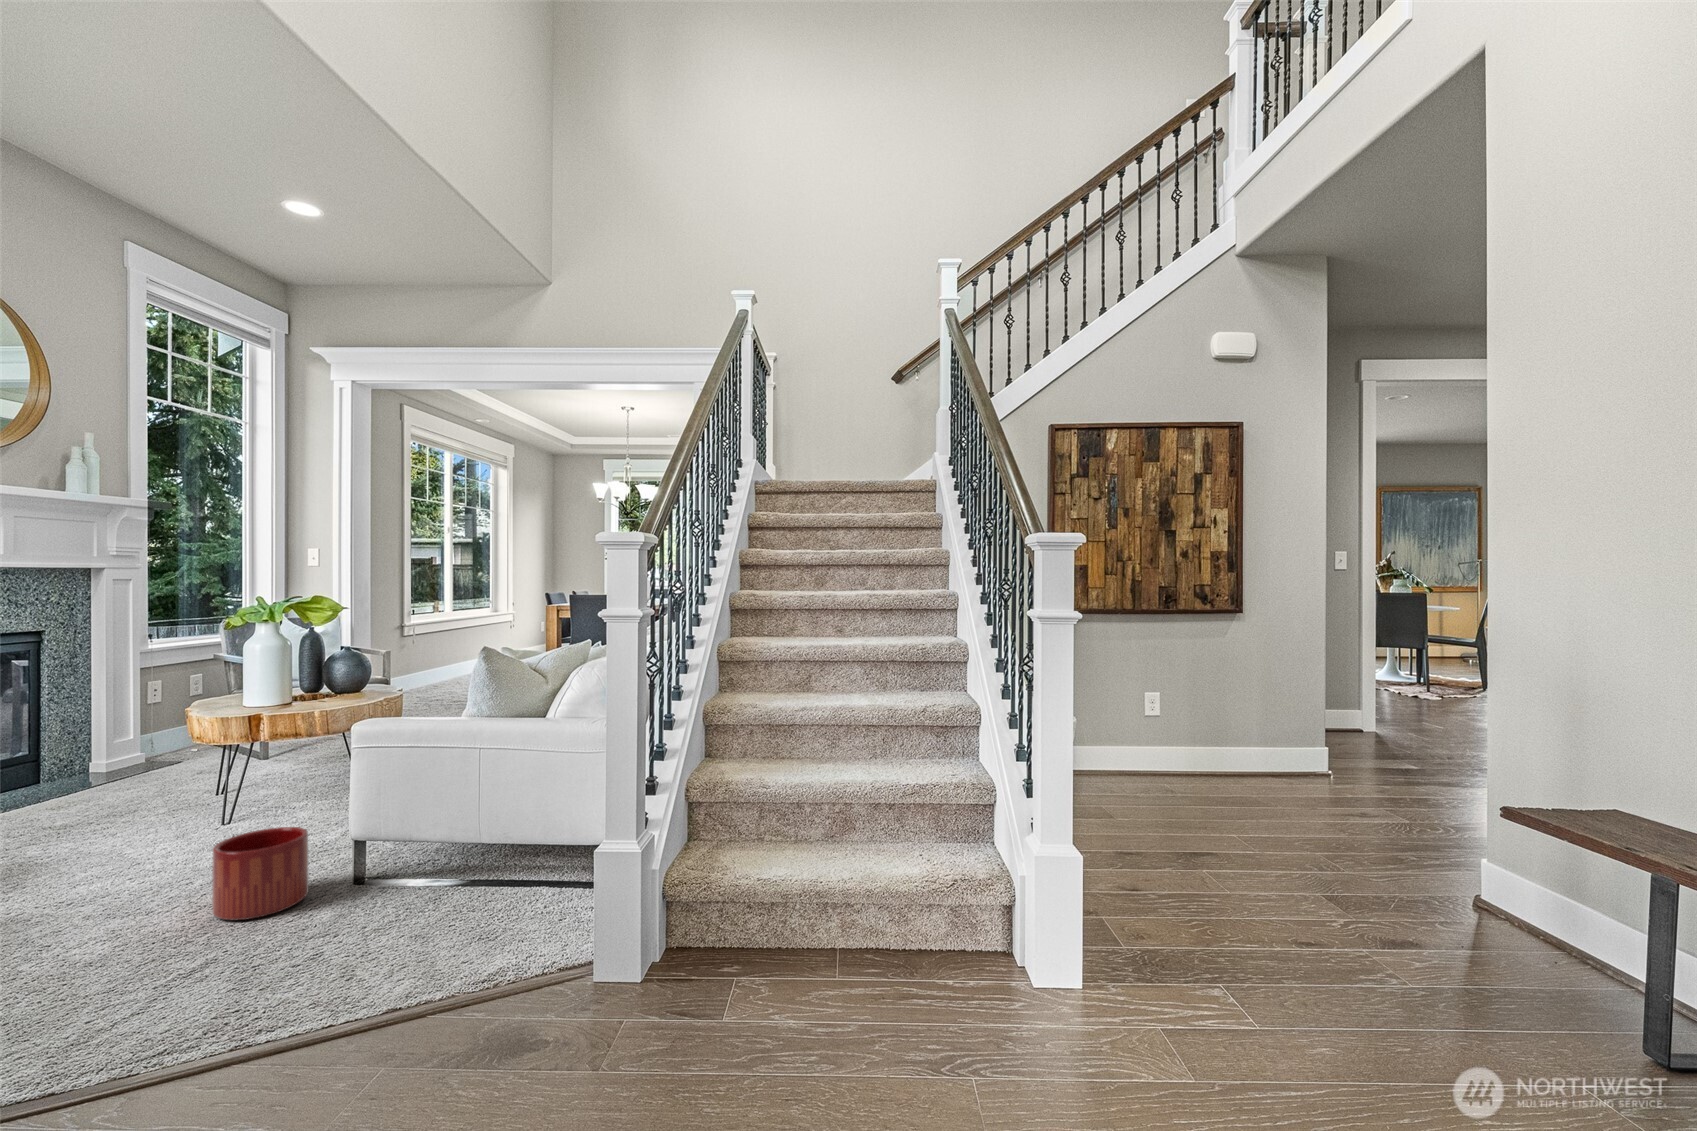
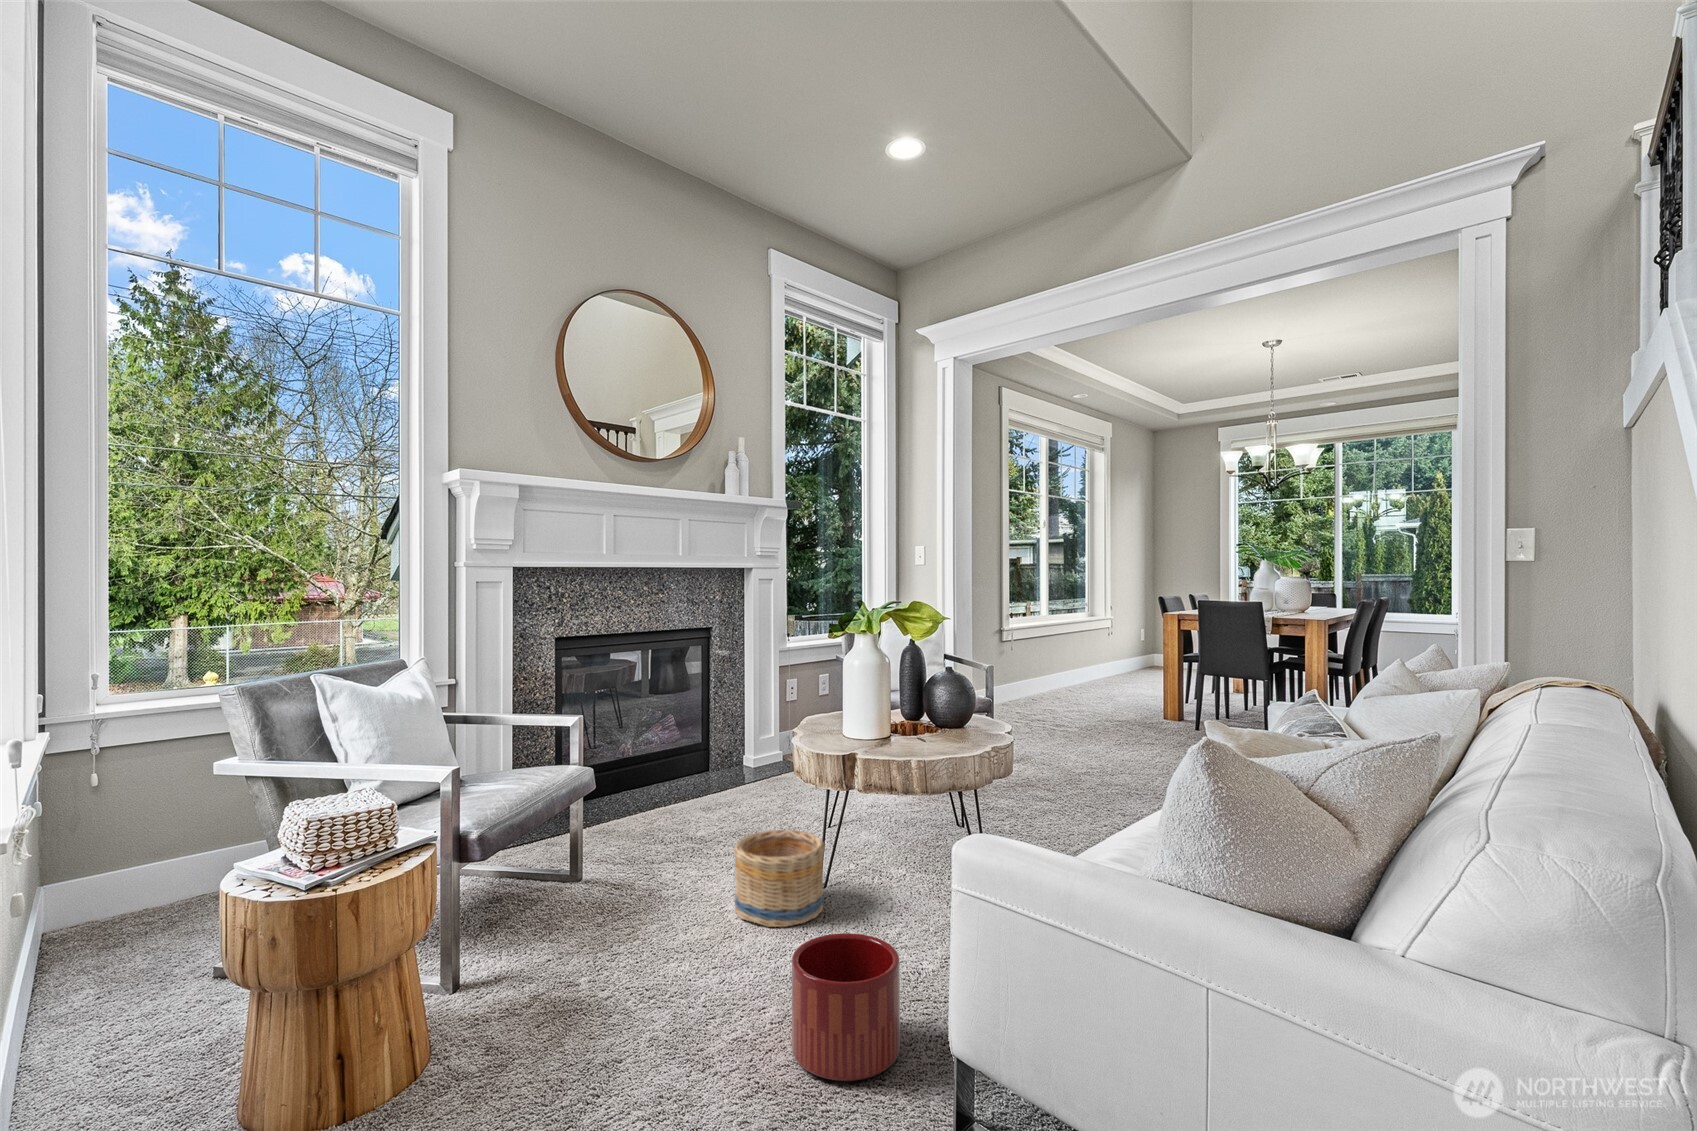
basket: none [123,790,226,870] -> present [734,830,825,927]

